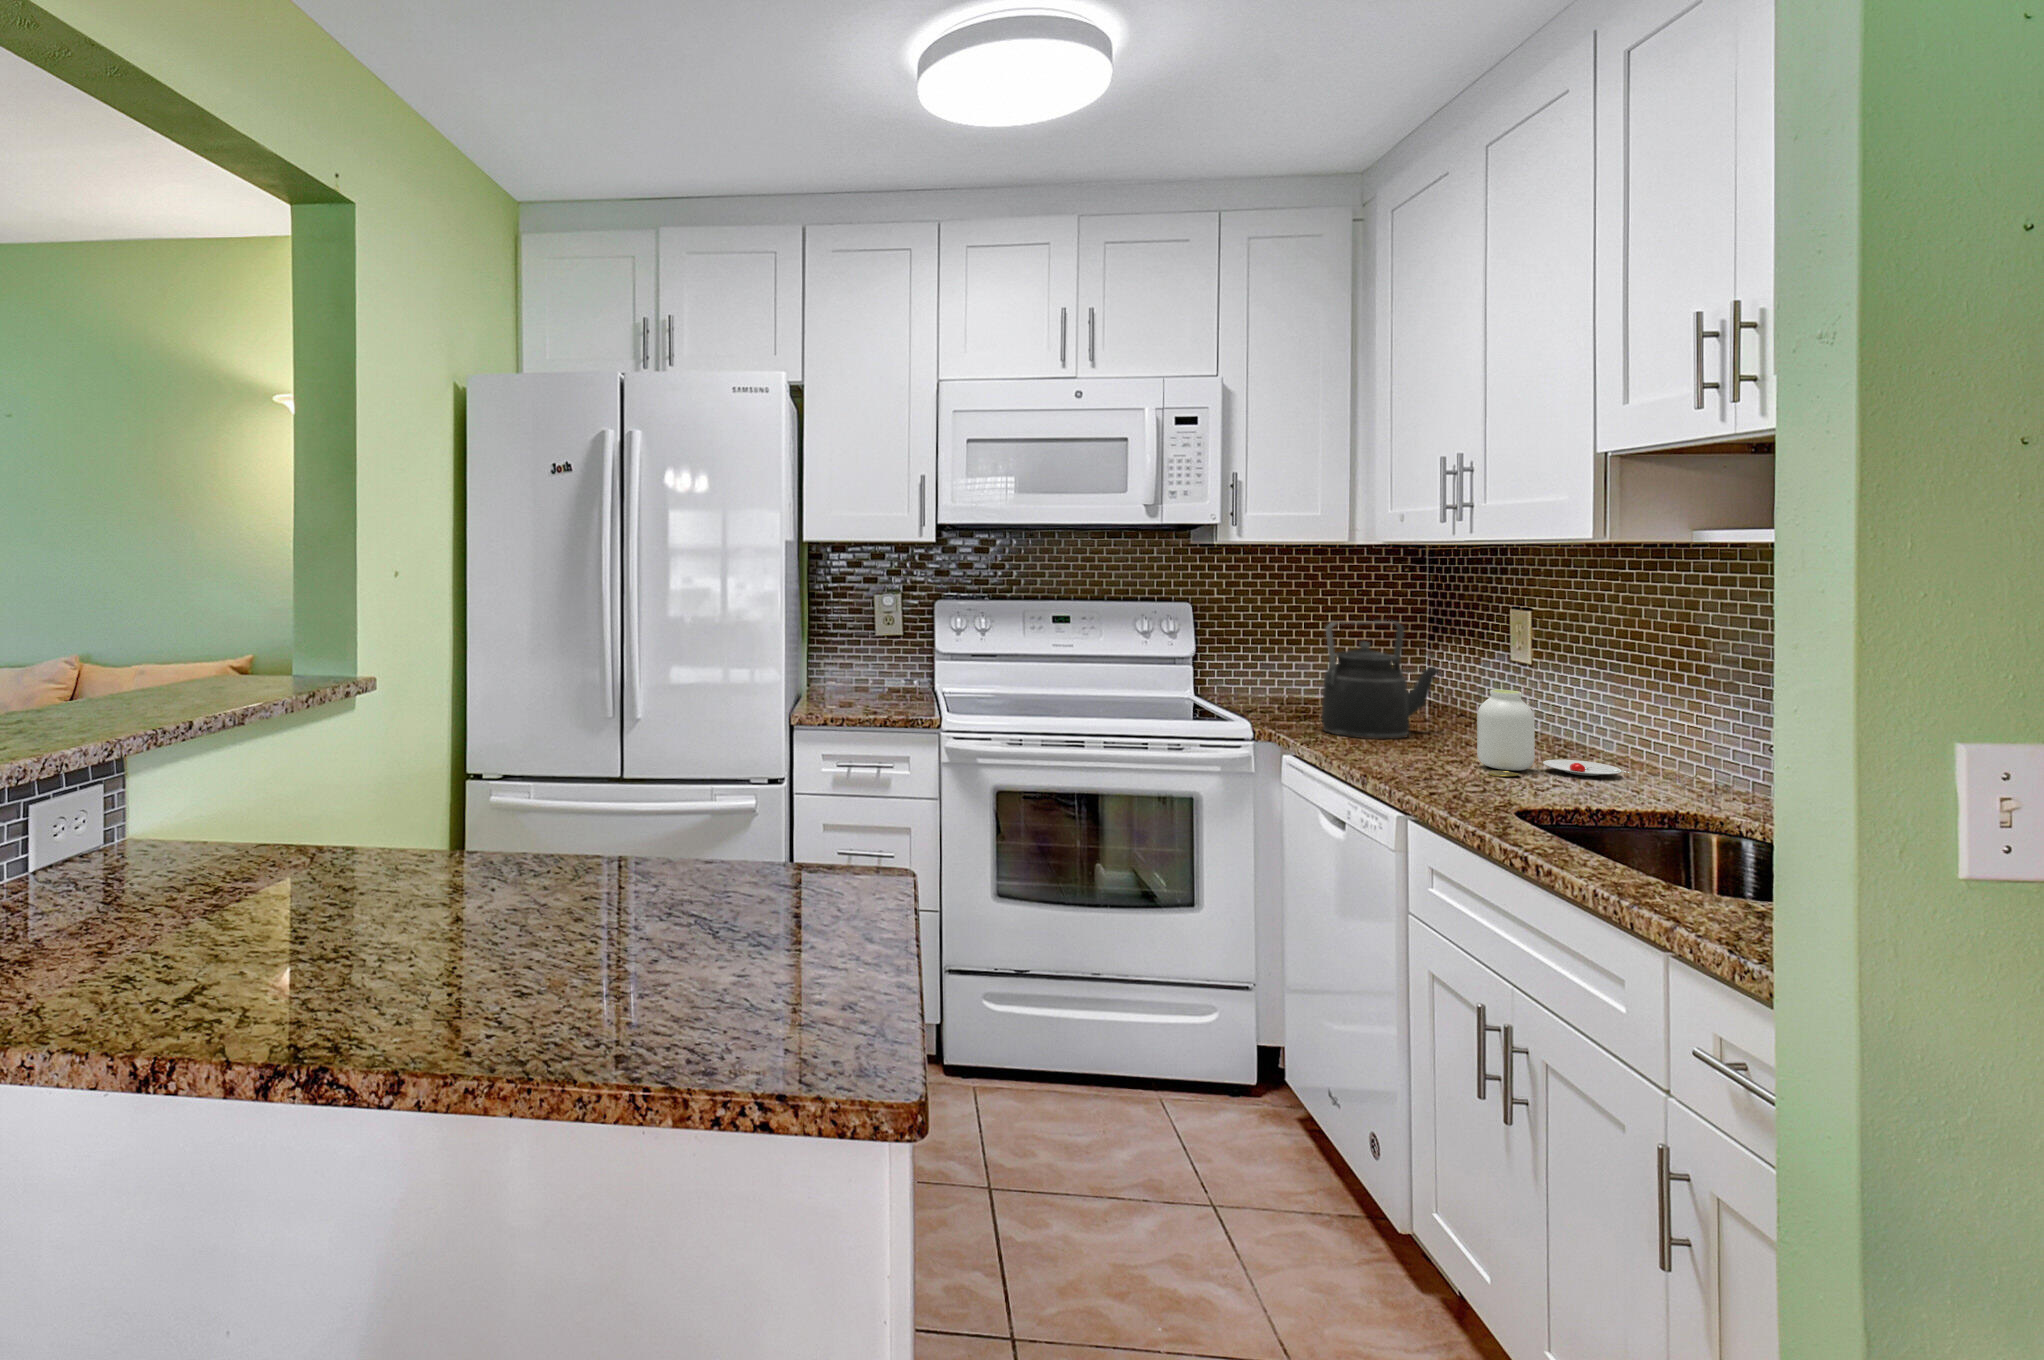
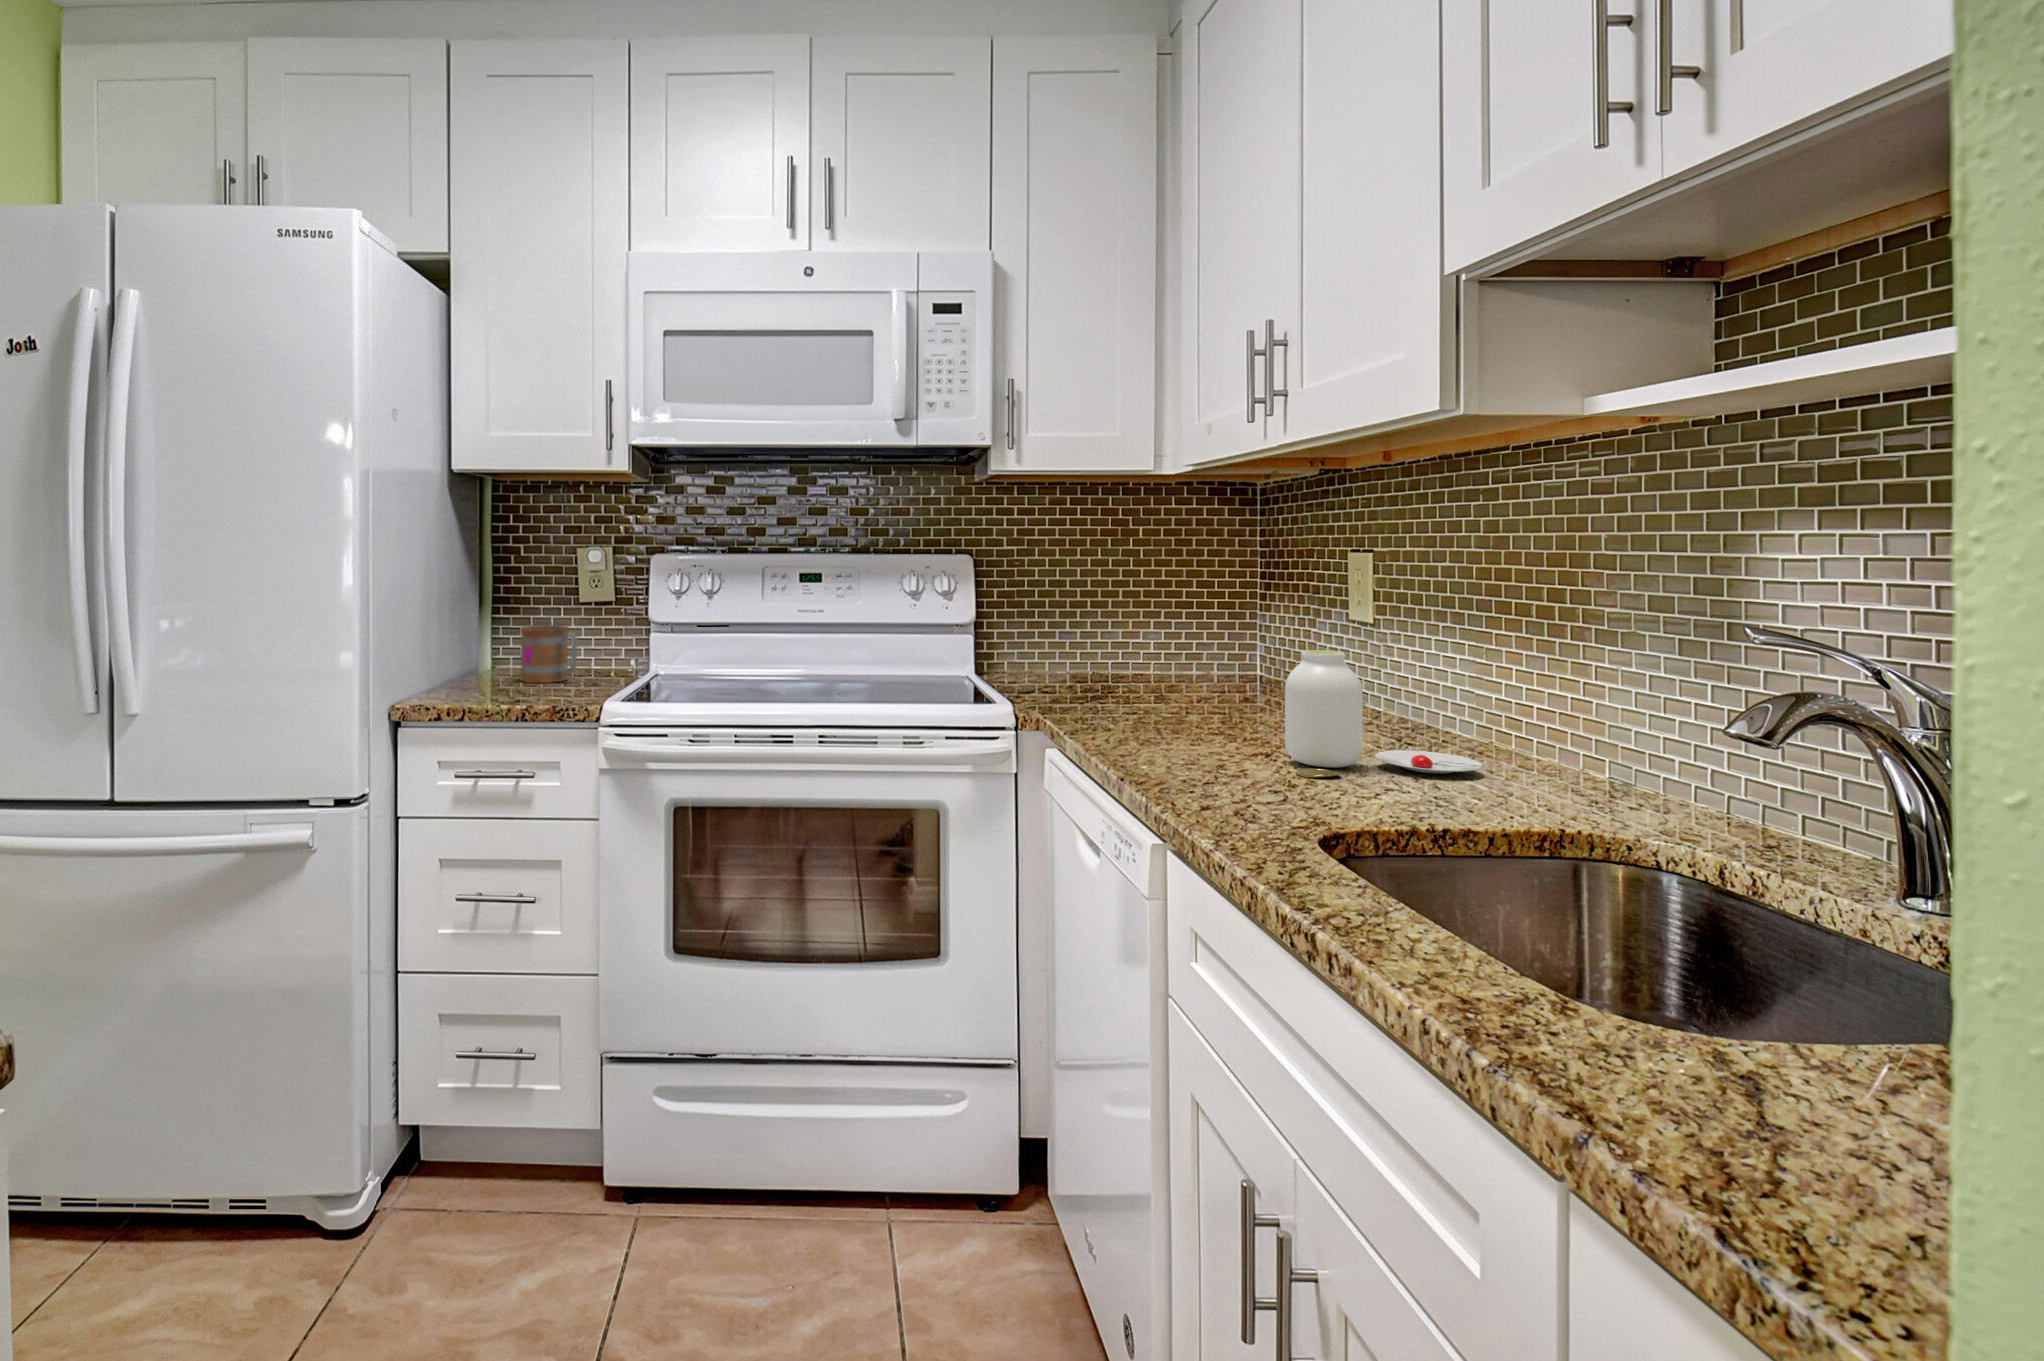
kettle: present [1321,621,1439,739] -> none [1102,567,1256,726]
mug: none [839,653,886,699] -> present [520,625,577,683]

